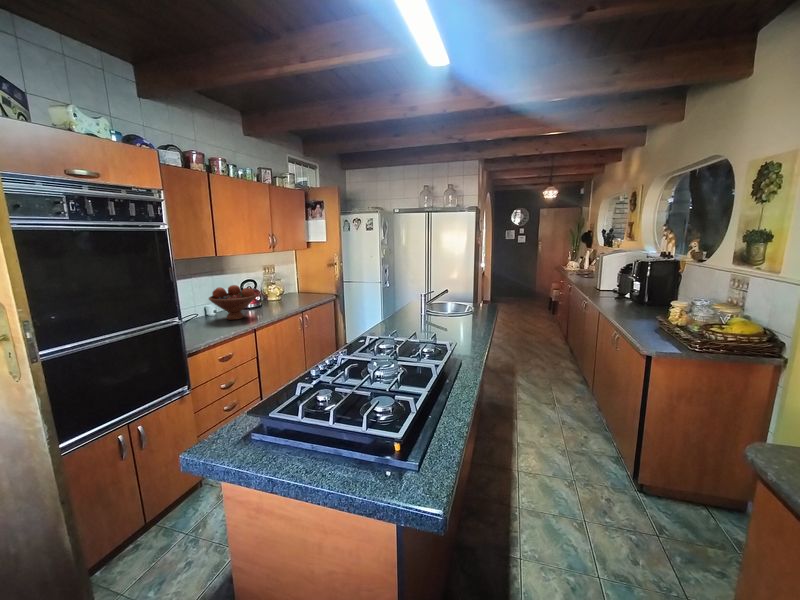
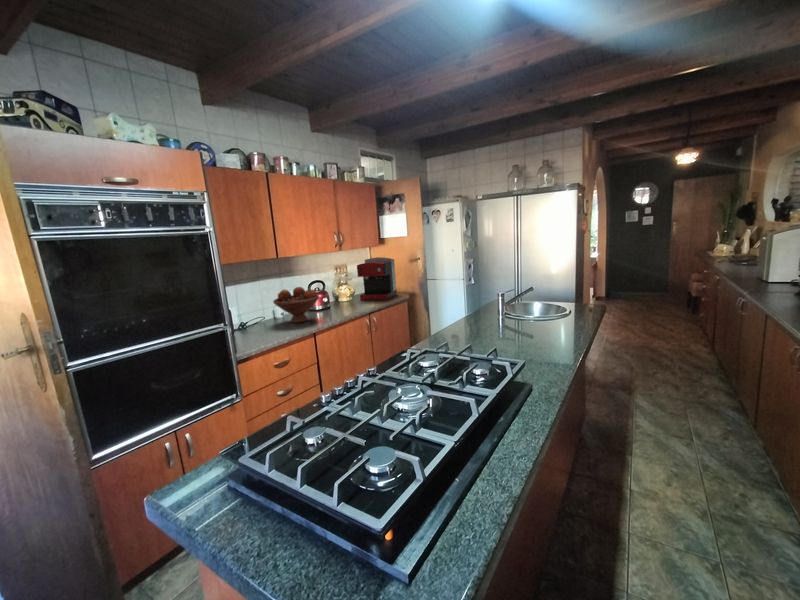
coffee maker: none [287,259,323,300] -> present [357,257,397,300]

